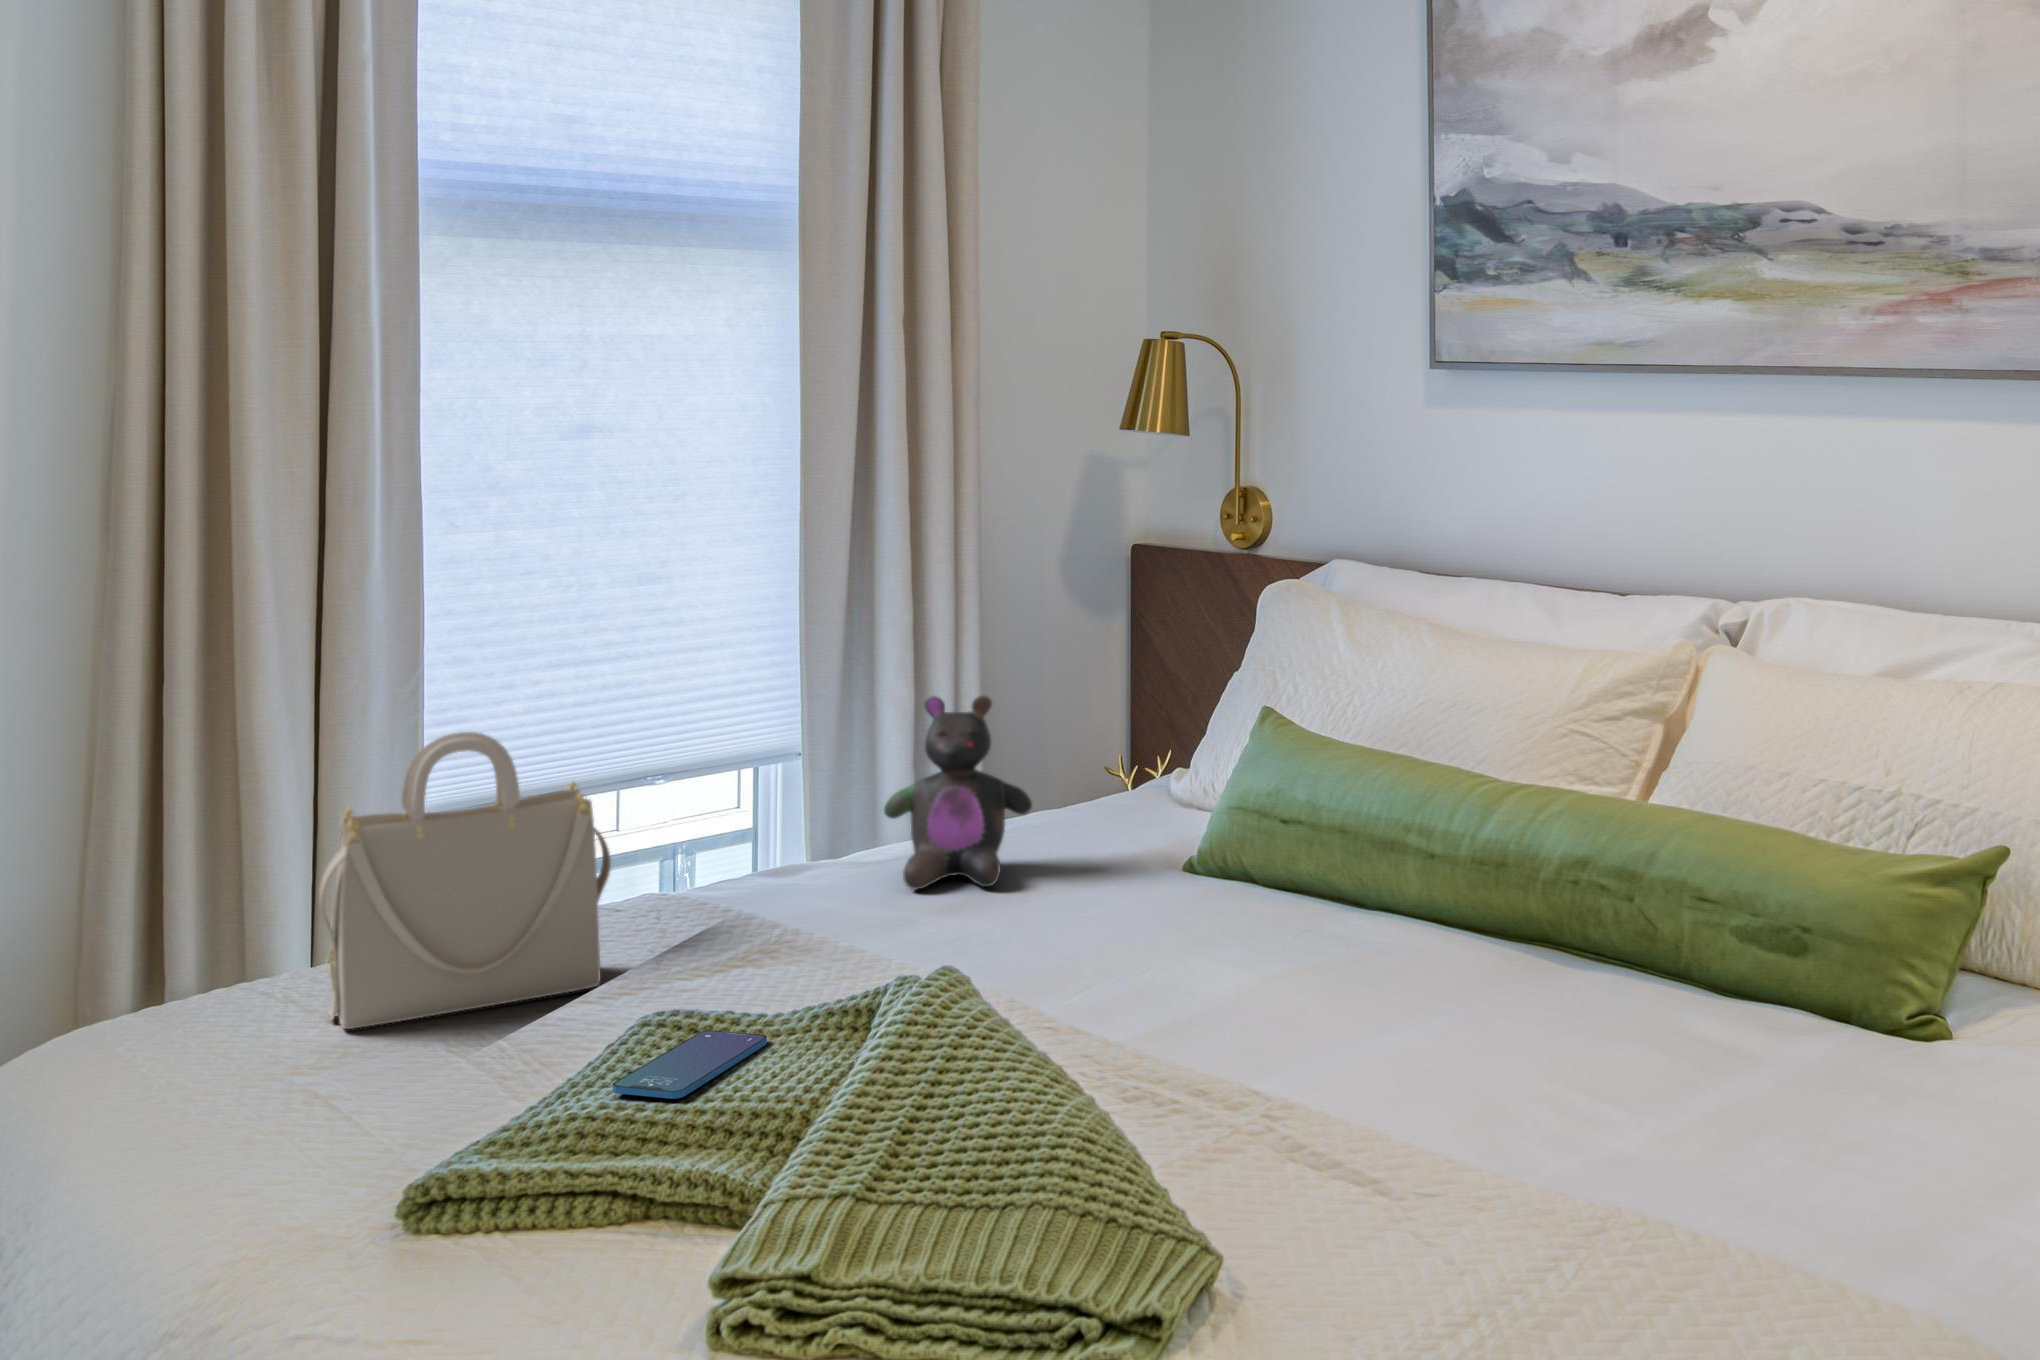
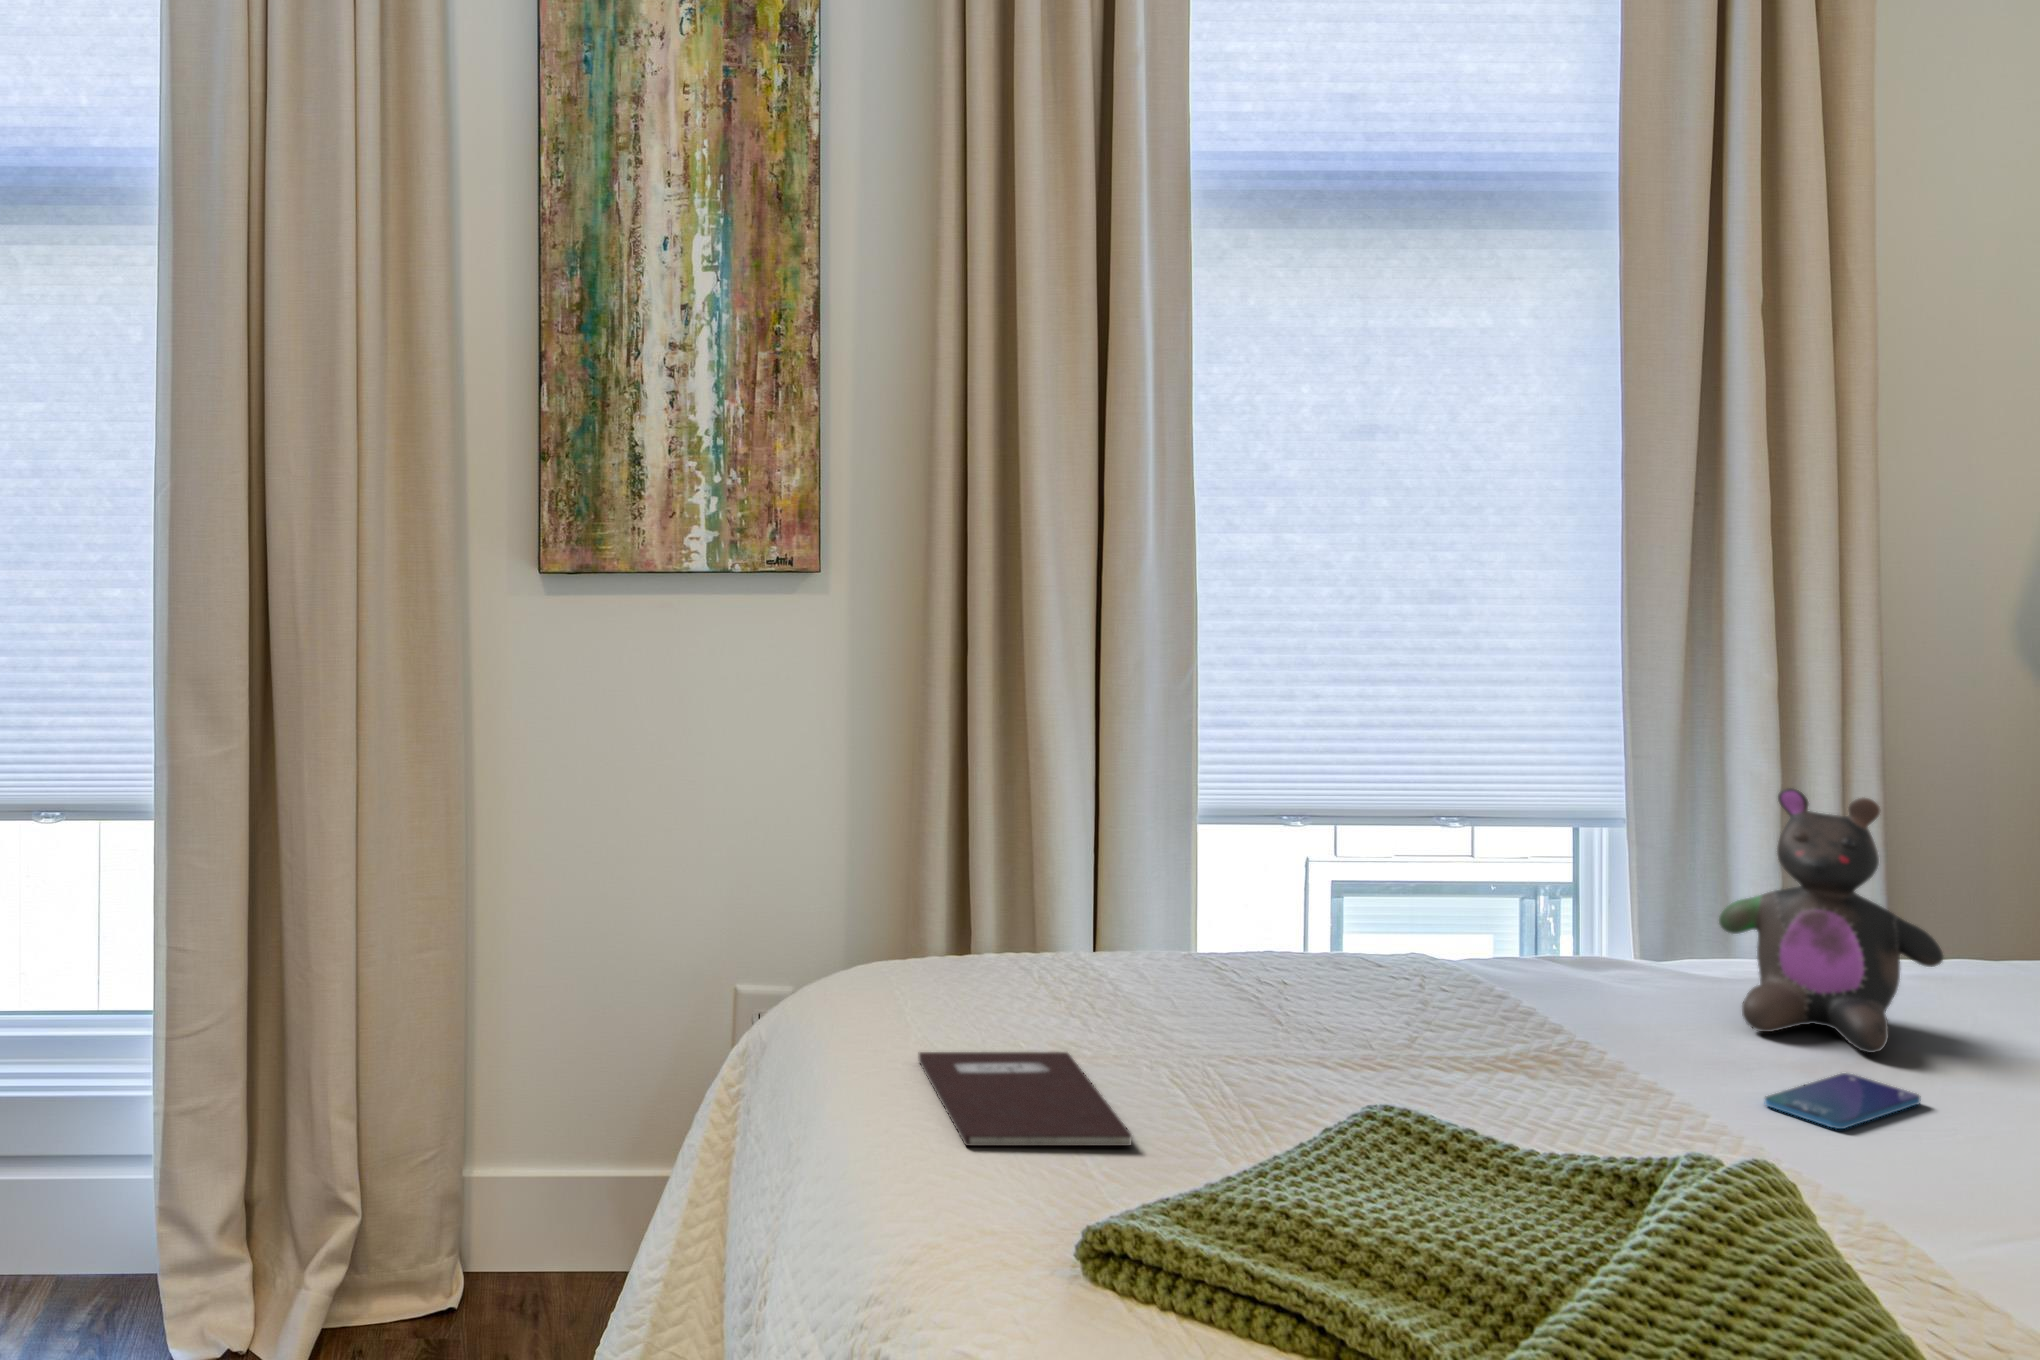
handbag: present [319,732,611,1029] -> none [1064,747,1356,1053]
smartphone: present [612,1030,767,1099] -> present [1765,1073,1921,1129]
notebook: none [167,1051,423,1165] -> present [919,1052,1132,1146]

